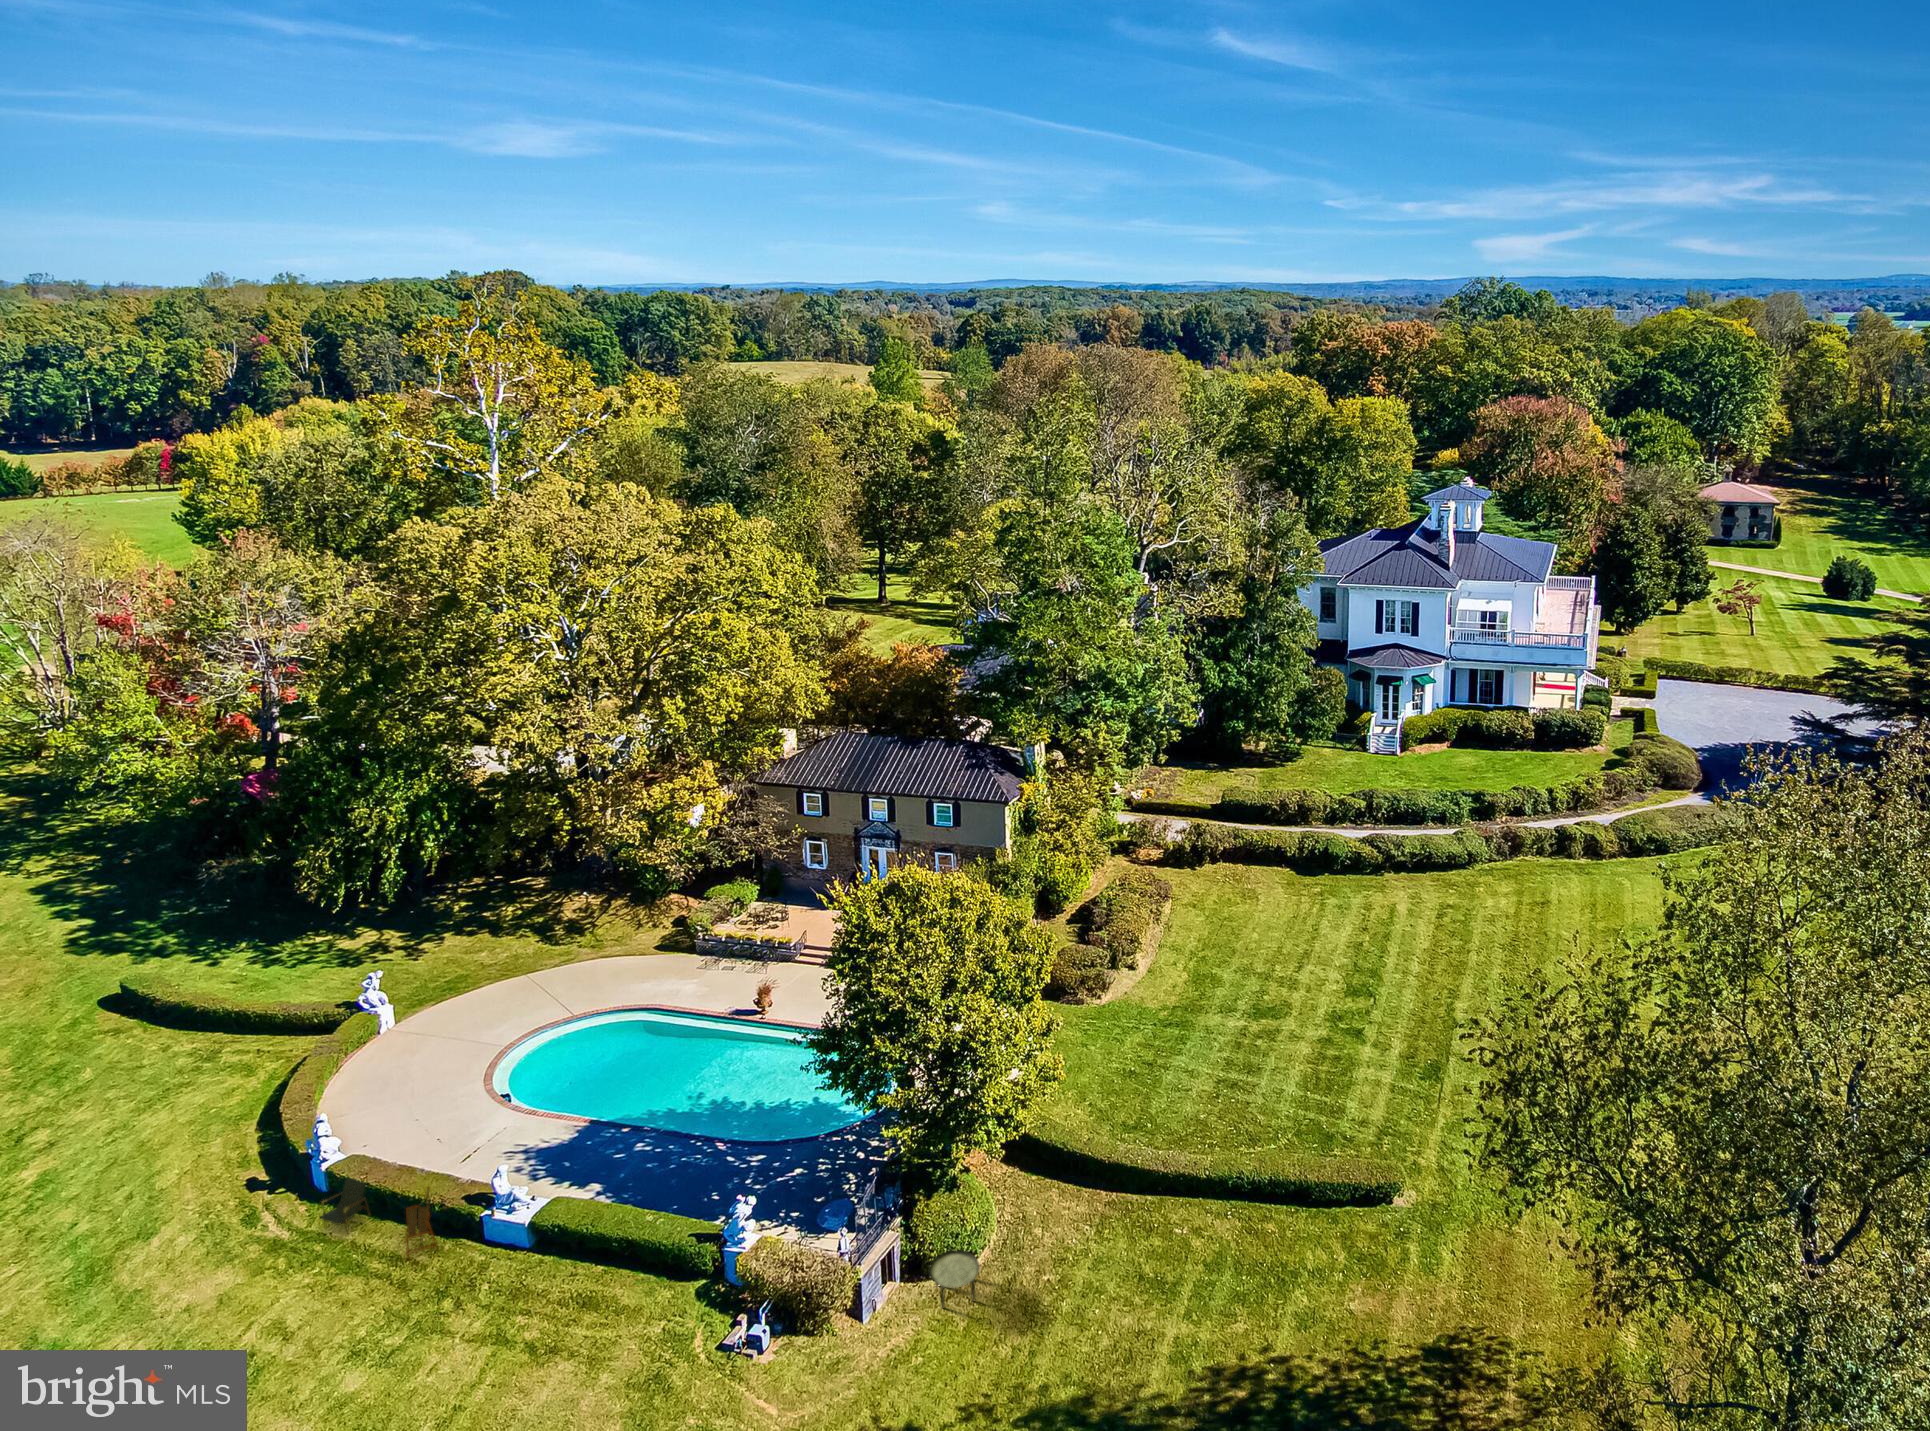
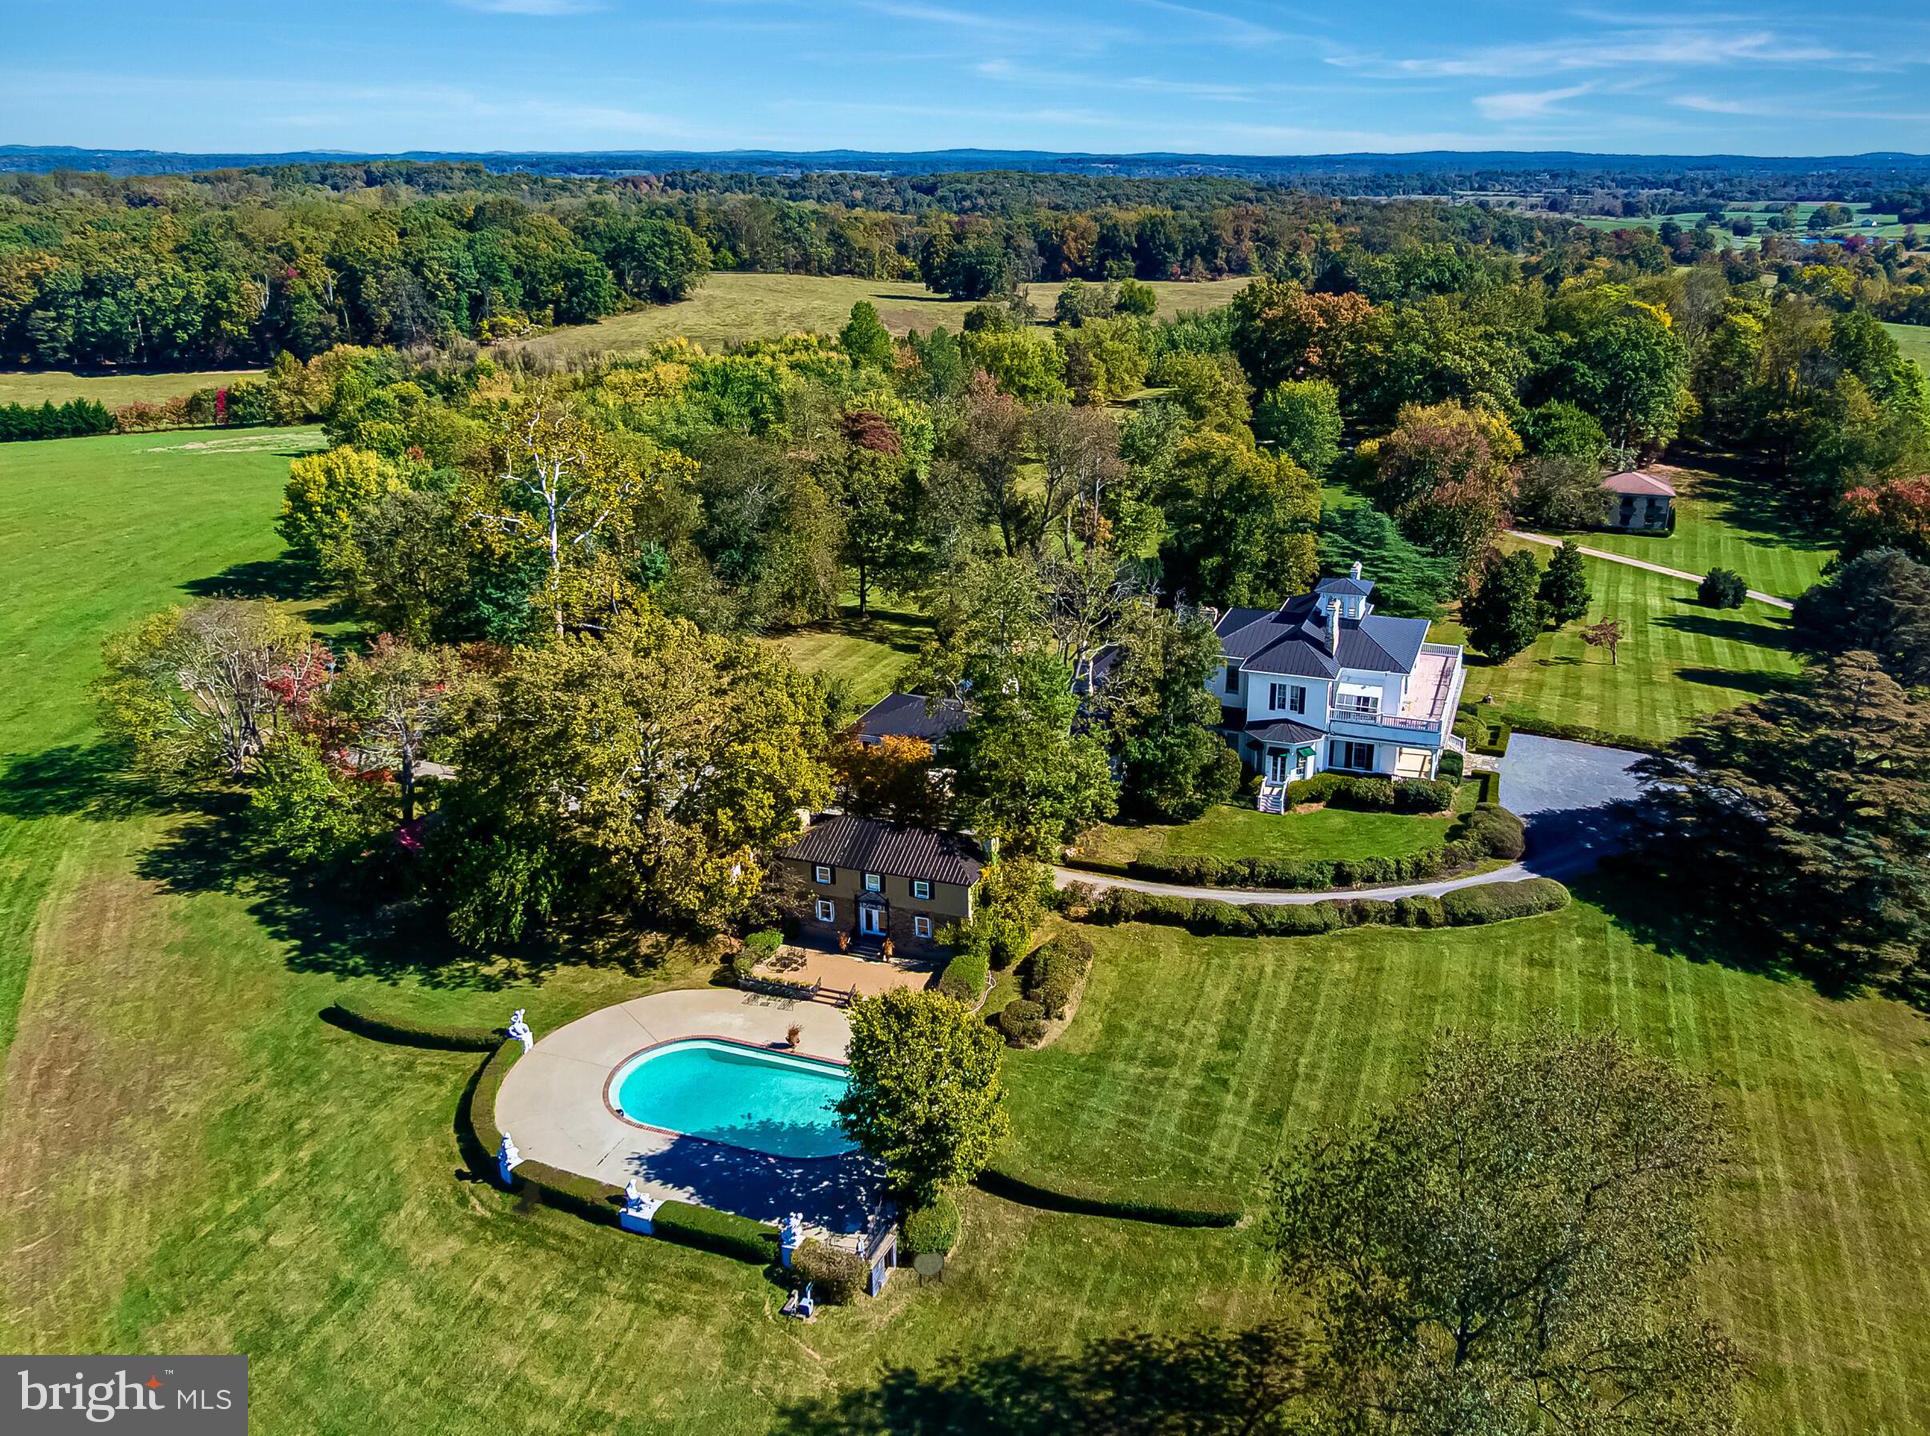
bench: present [405,1187,438,1260] -> none [568,1191,592,1241]

